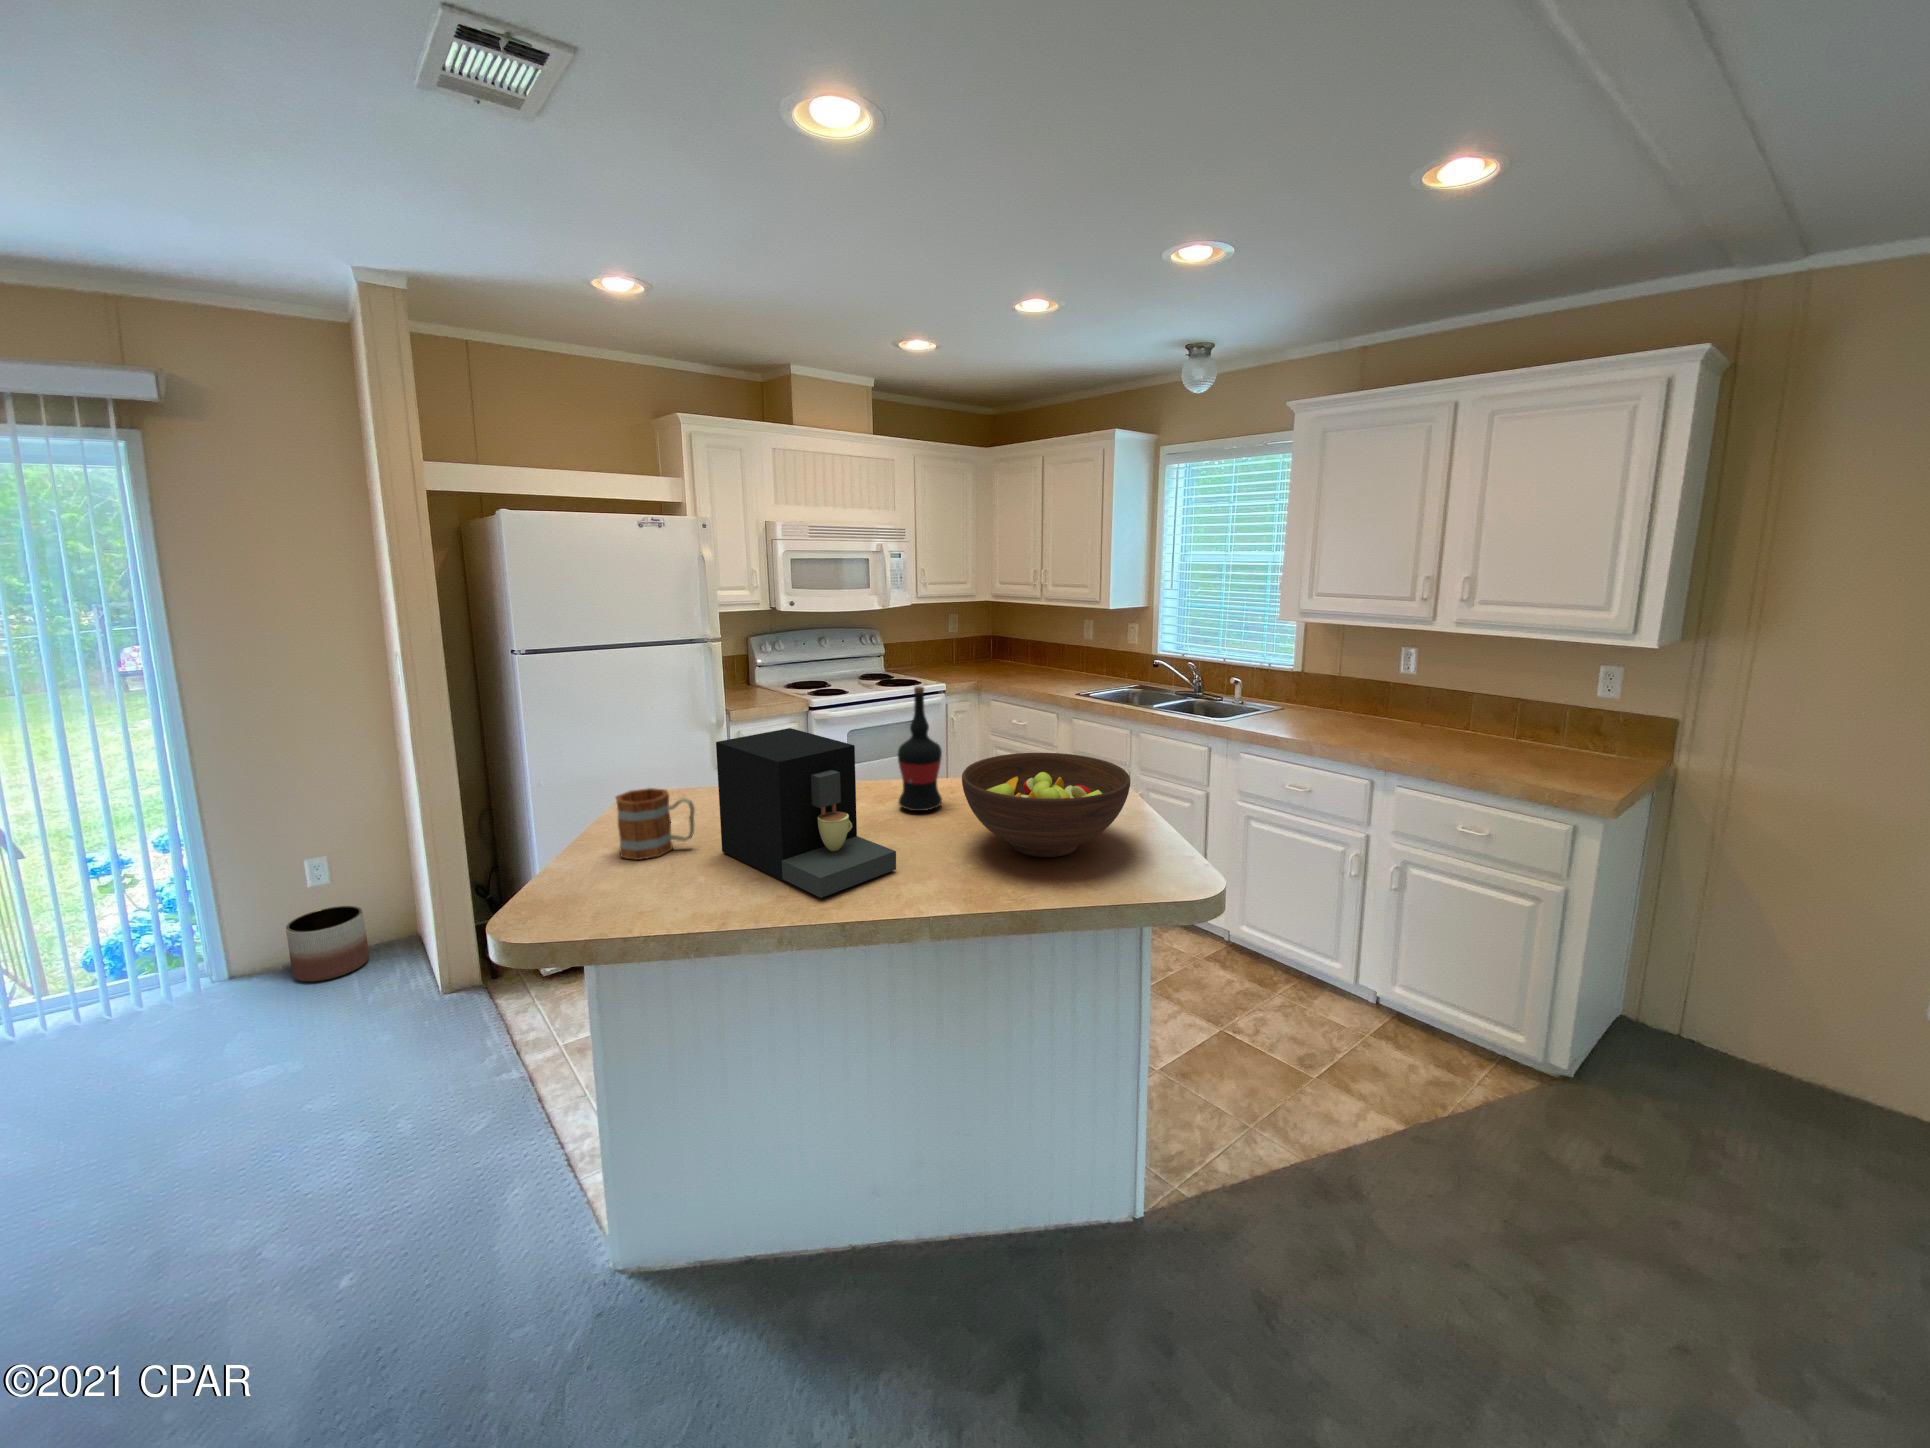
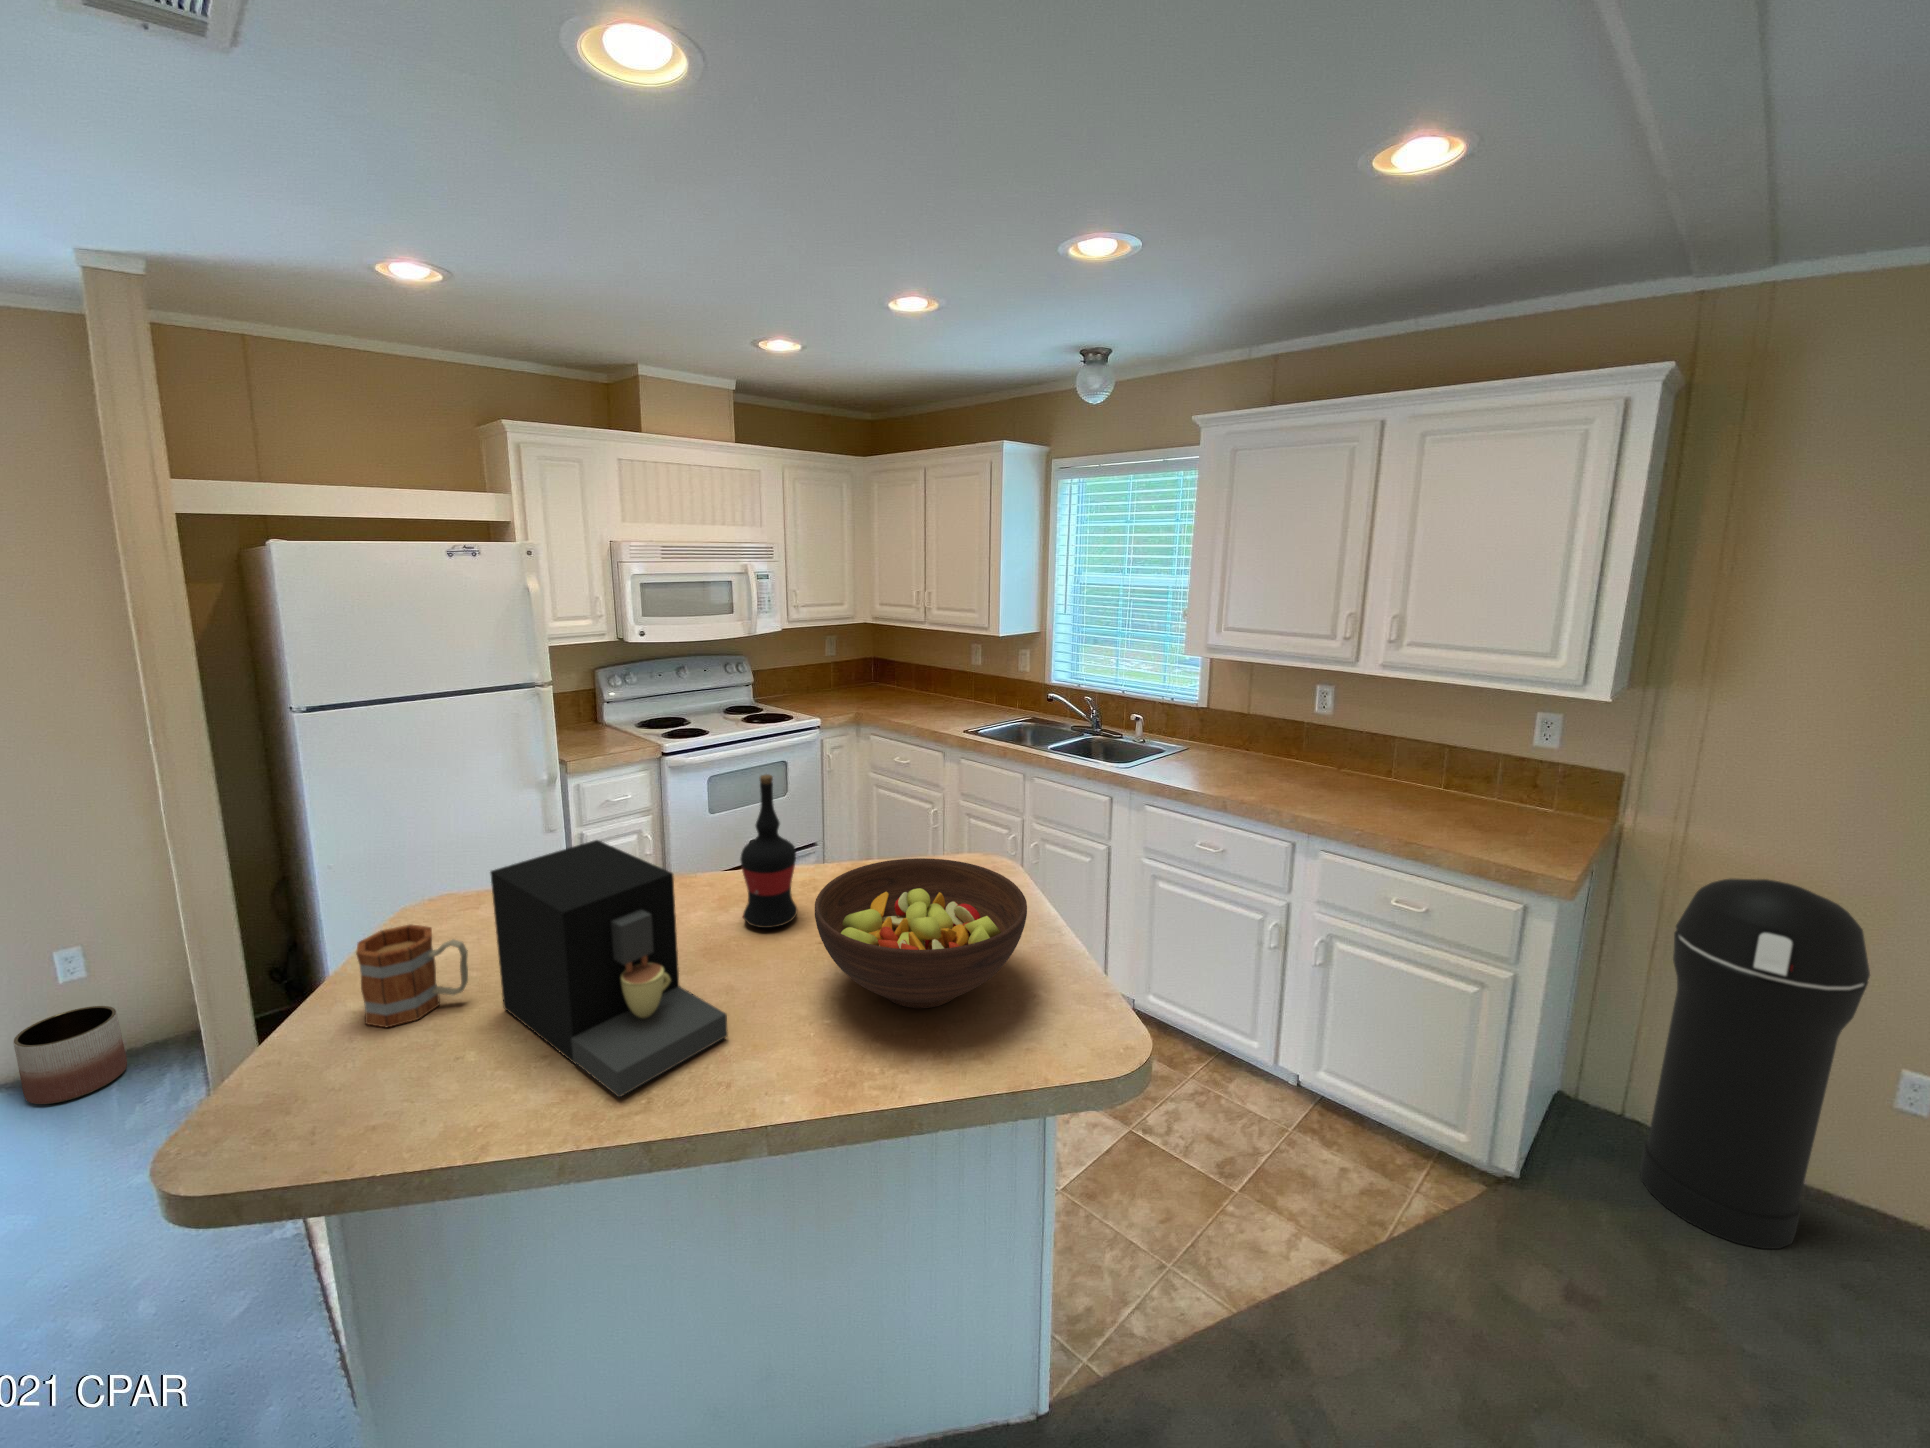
trash can: none [1688,805,1890,1137] -> present [1639,879,1870,1249]

